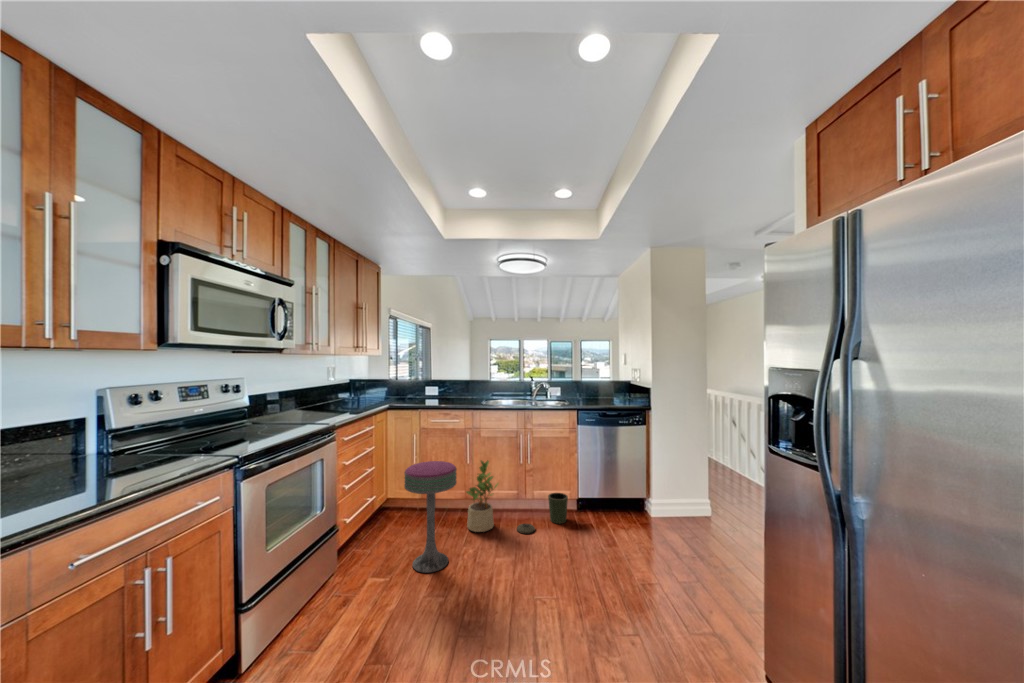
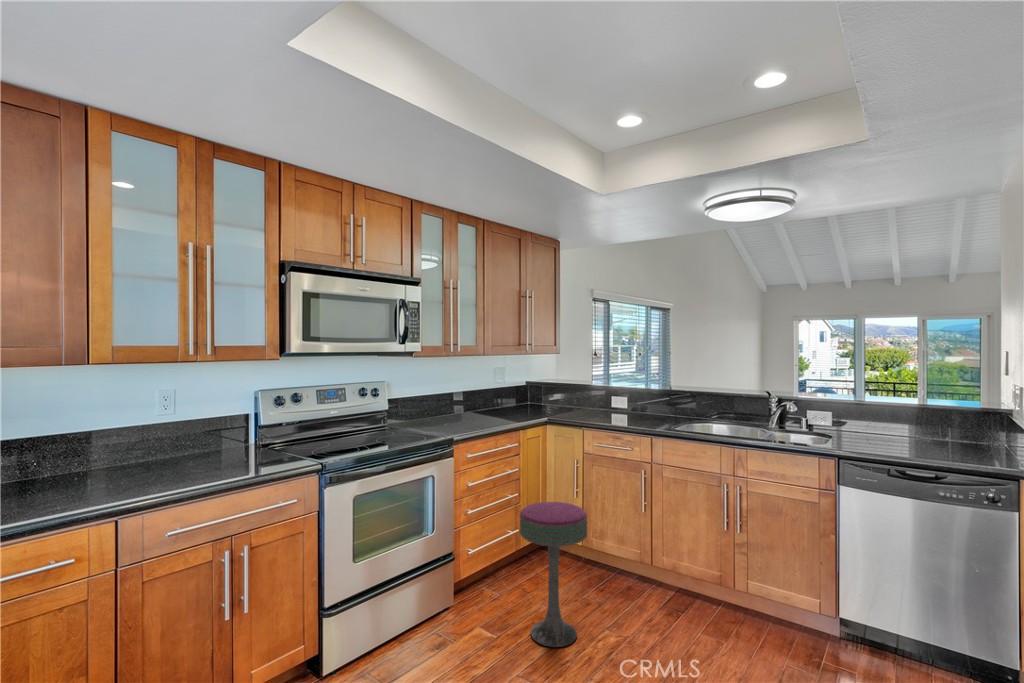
potted plant: present [467,460,498,532] -> none [626,514,674,619]
trash can: present [517,493,568,534] -> none [697,594,800,650]

